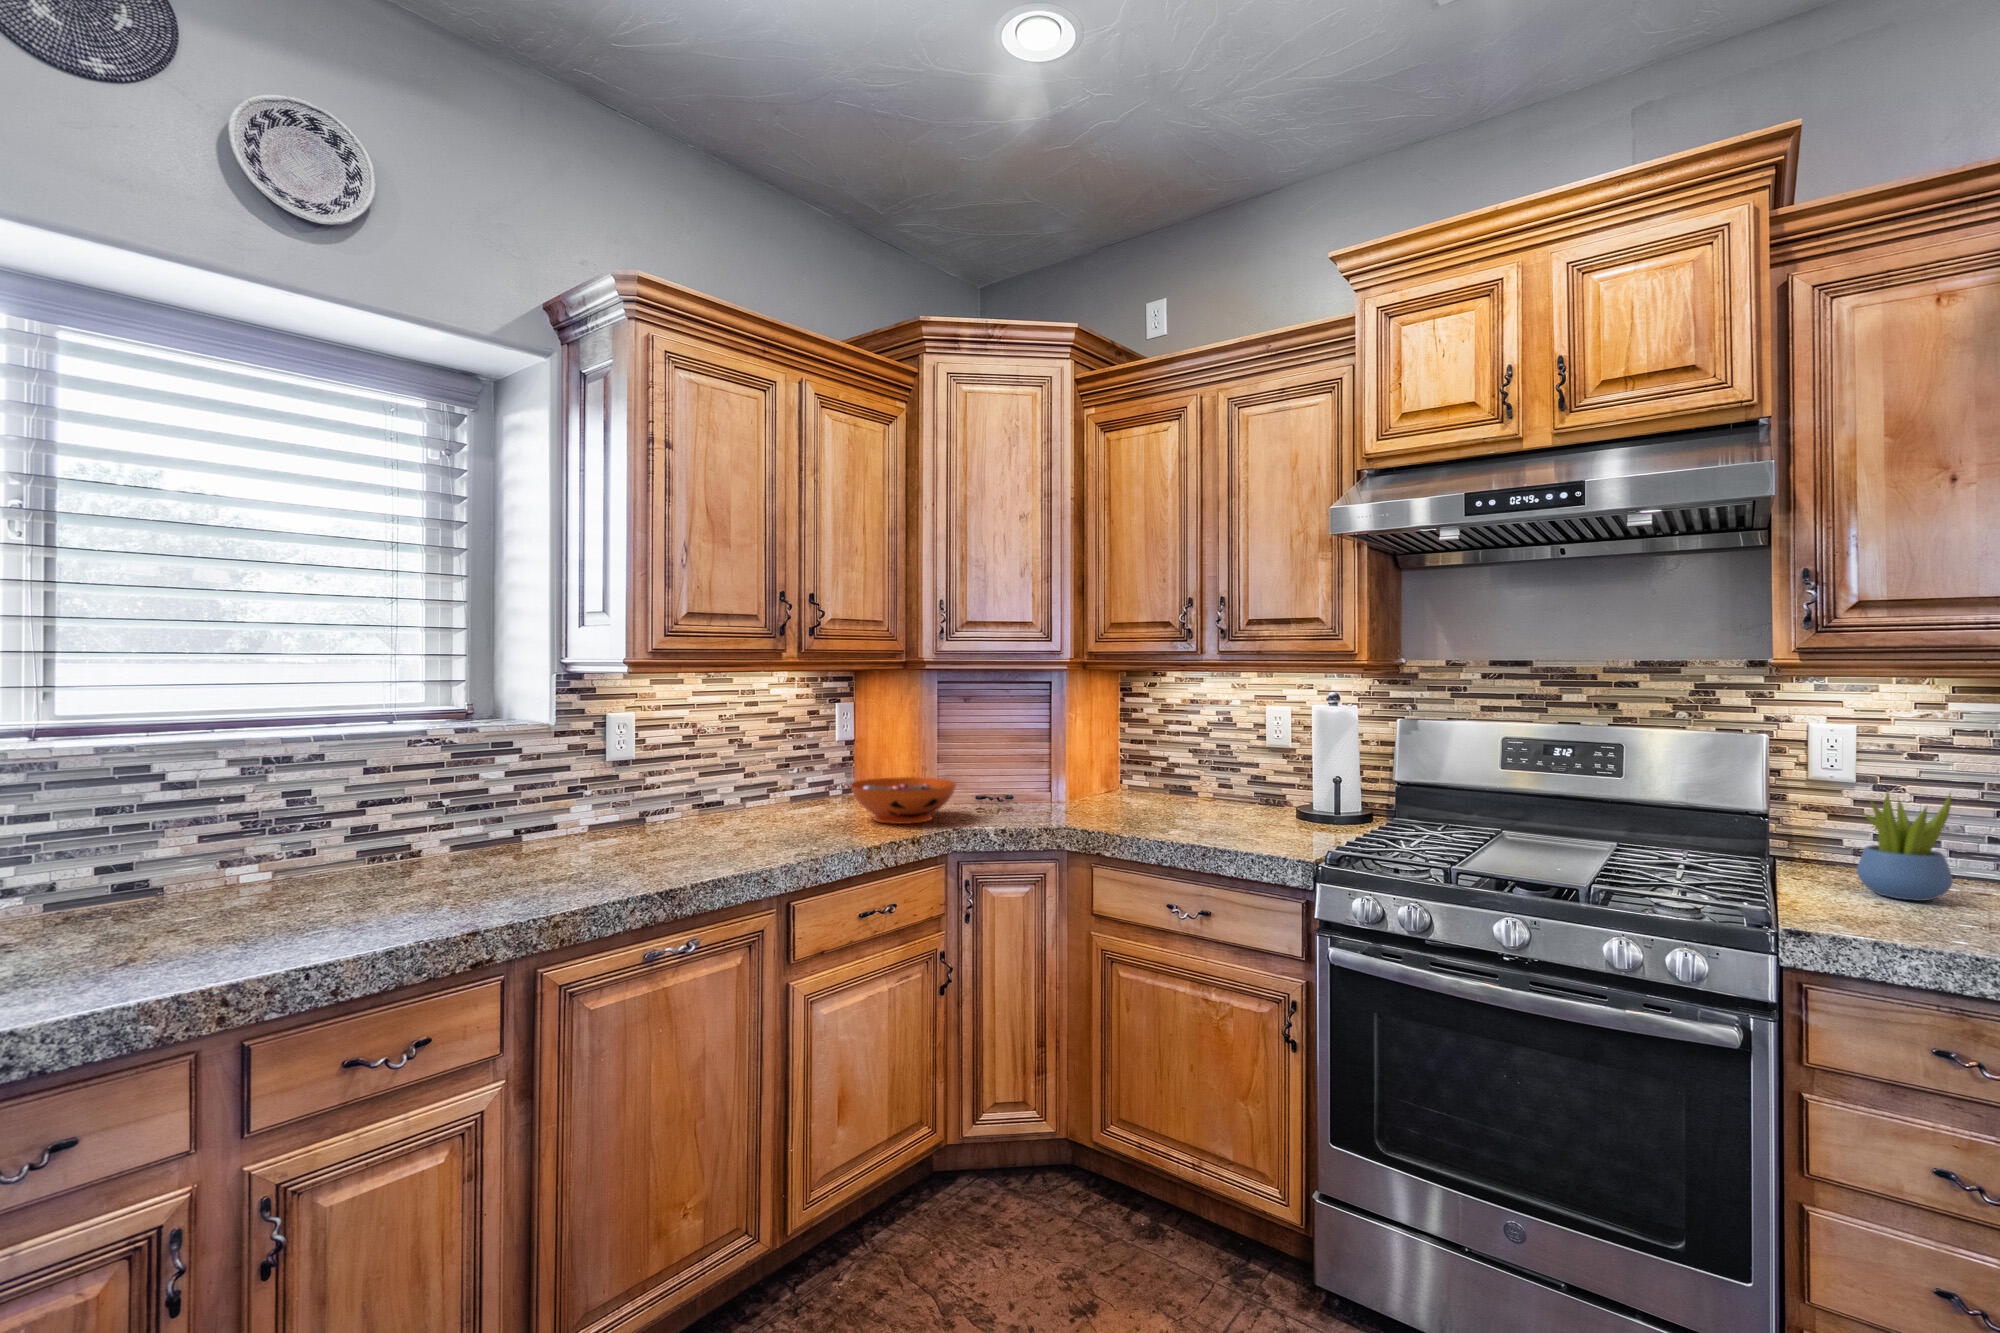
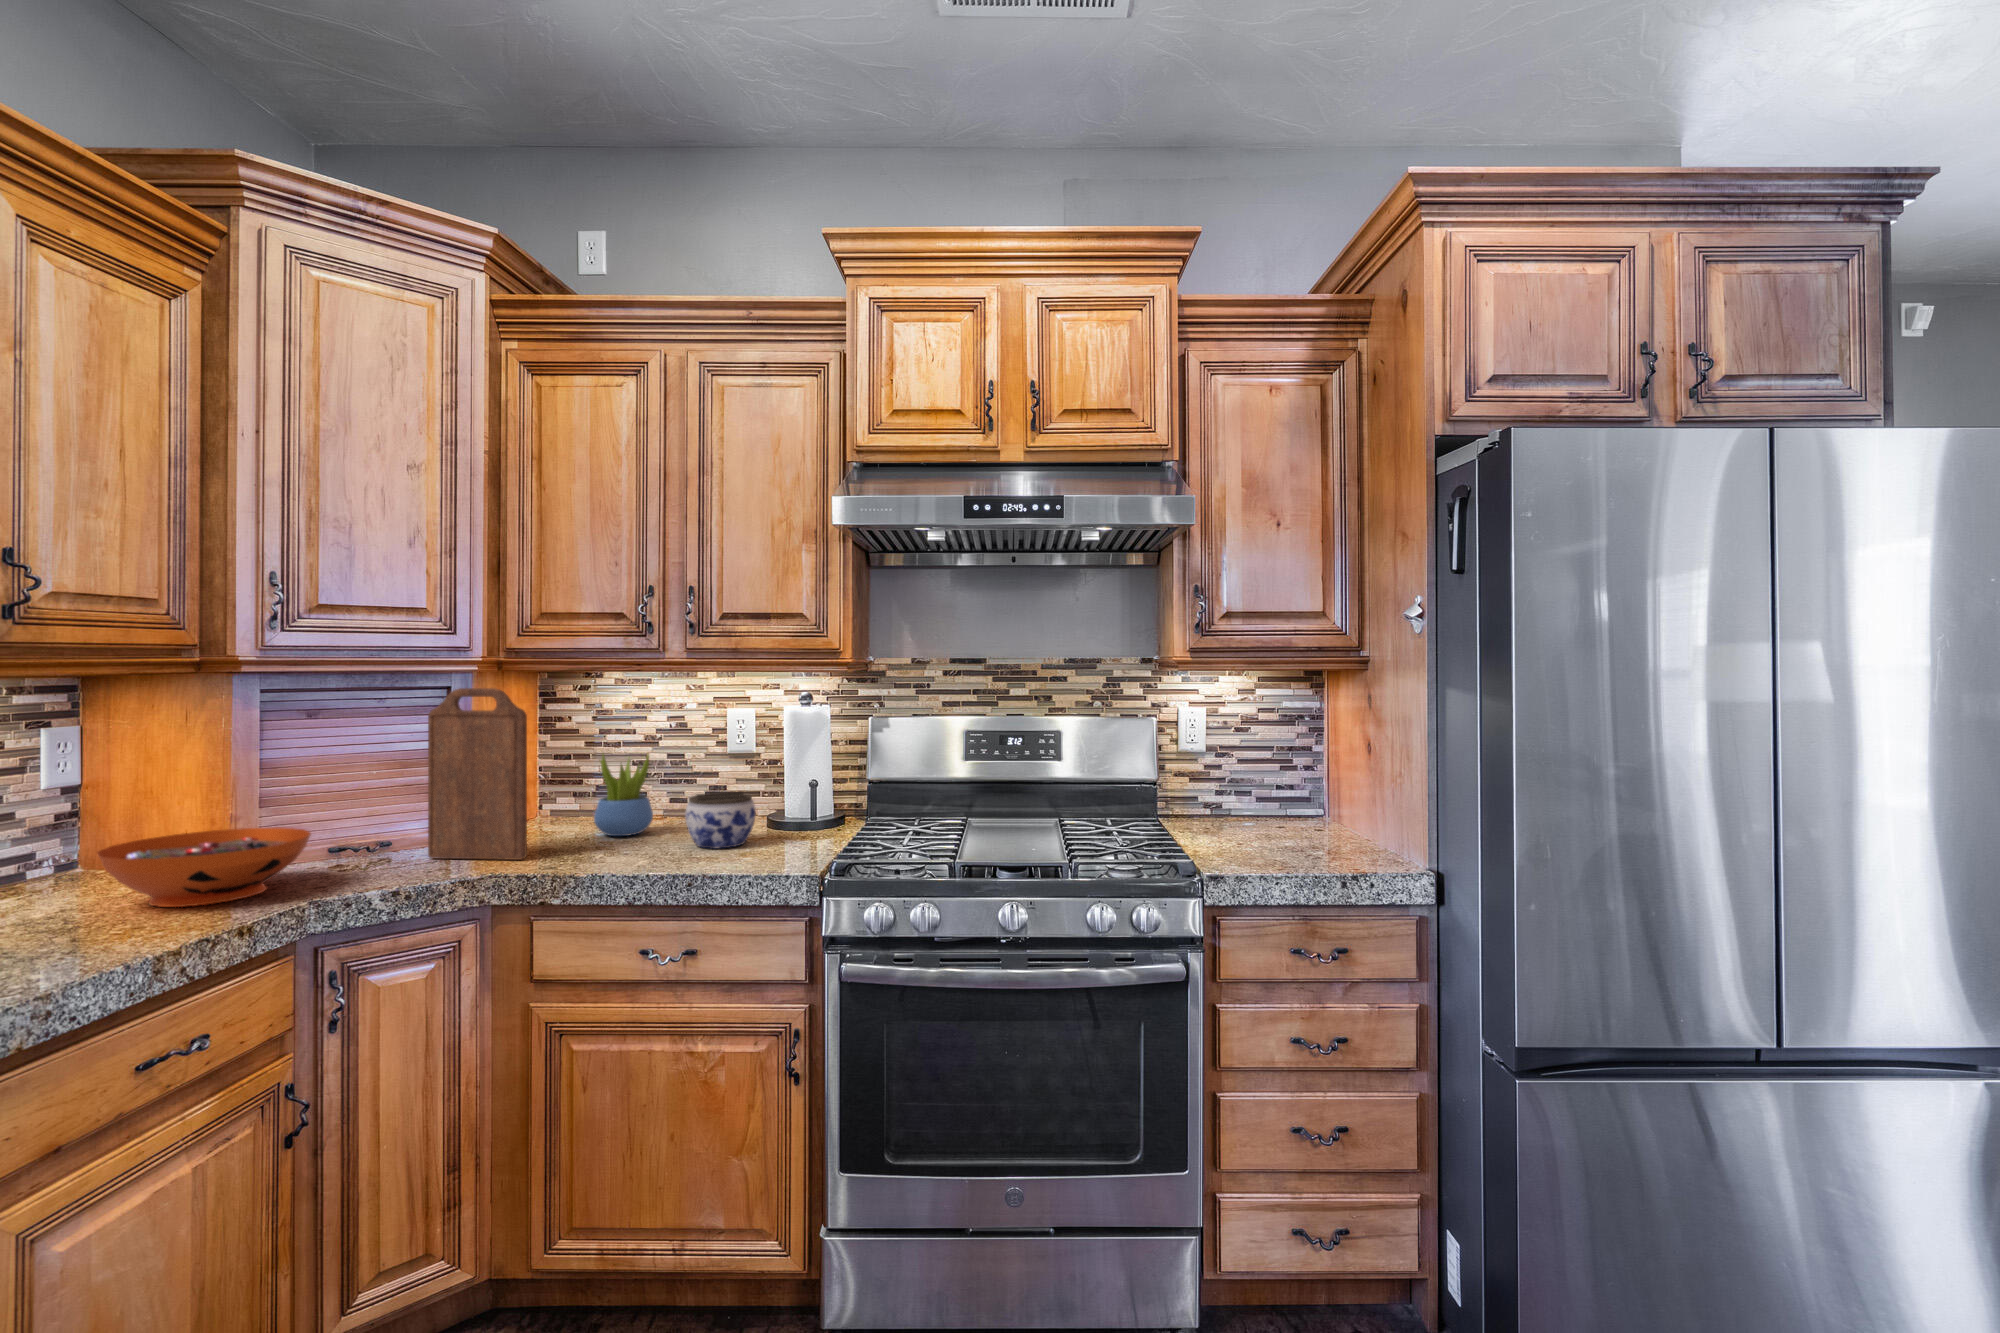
cutting board: none [1029,685,1092,820] -> present [428,688,527,860]
jar: none [1213,780,1274,829] -> present [685,792,756,849]
succulent plant: present [1857,792,1953,901] -> present [594,754,653,836]

